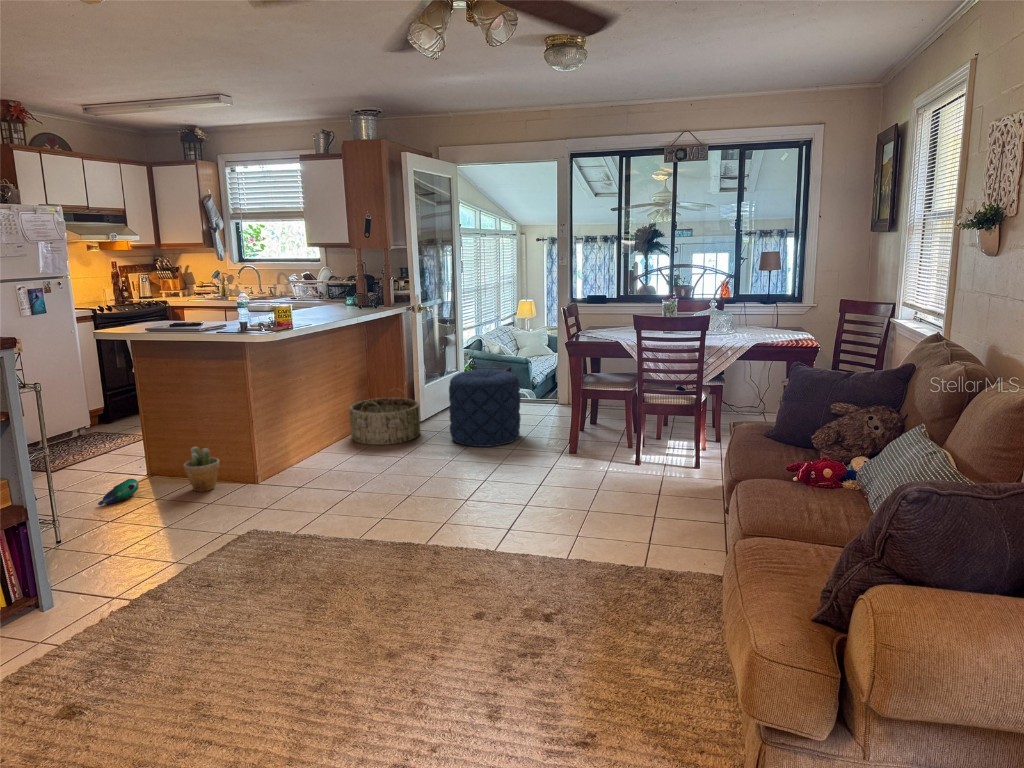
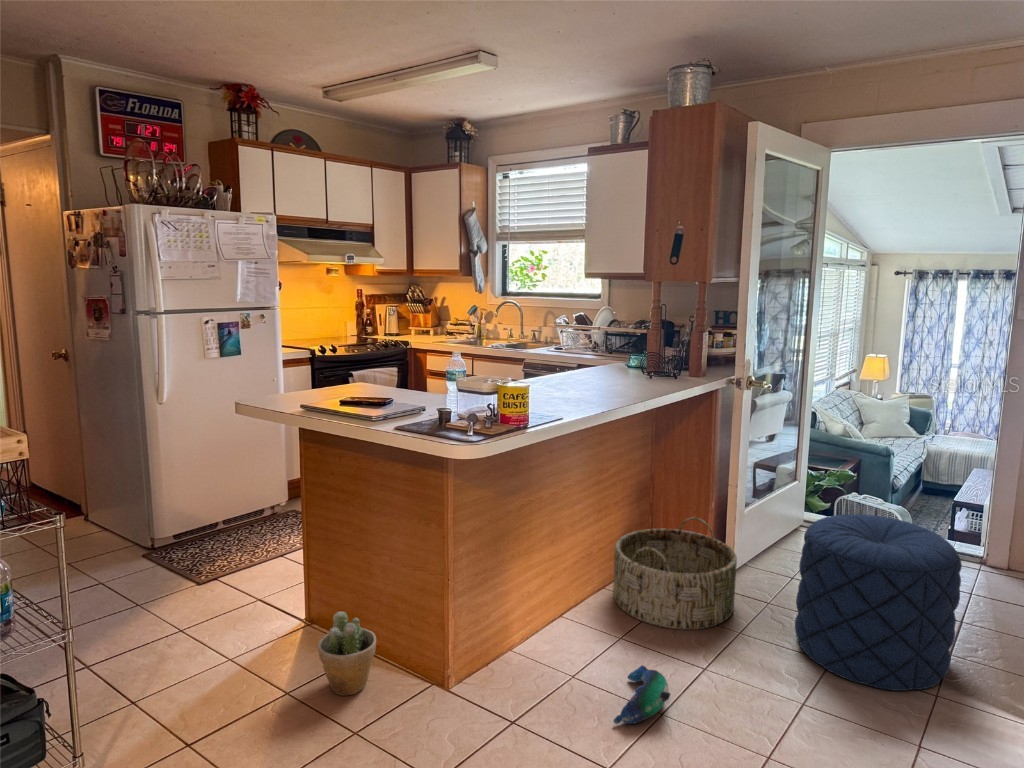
plush toy: present [98,479,139,505] -> present [614,665,671,724]

